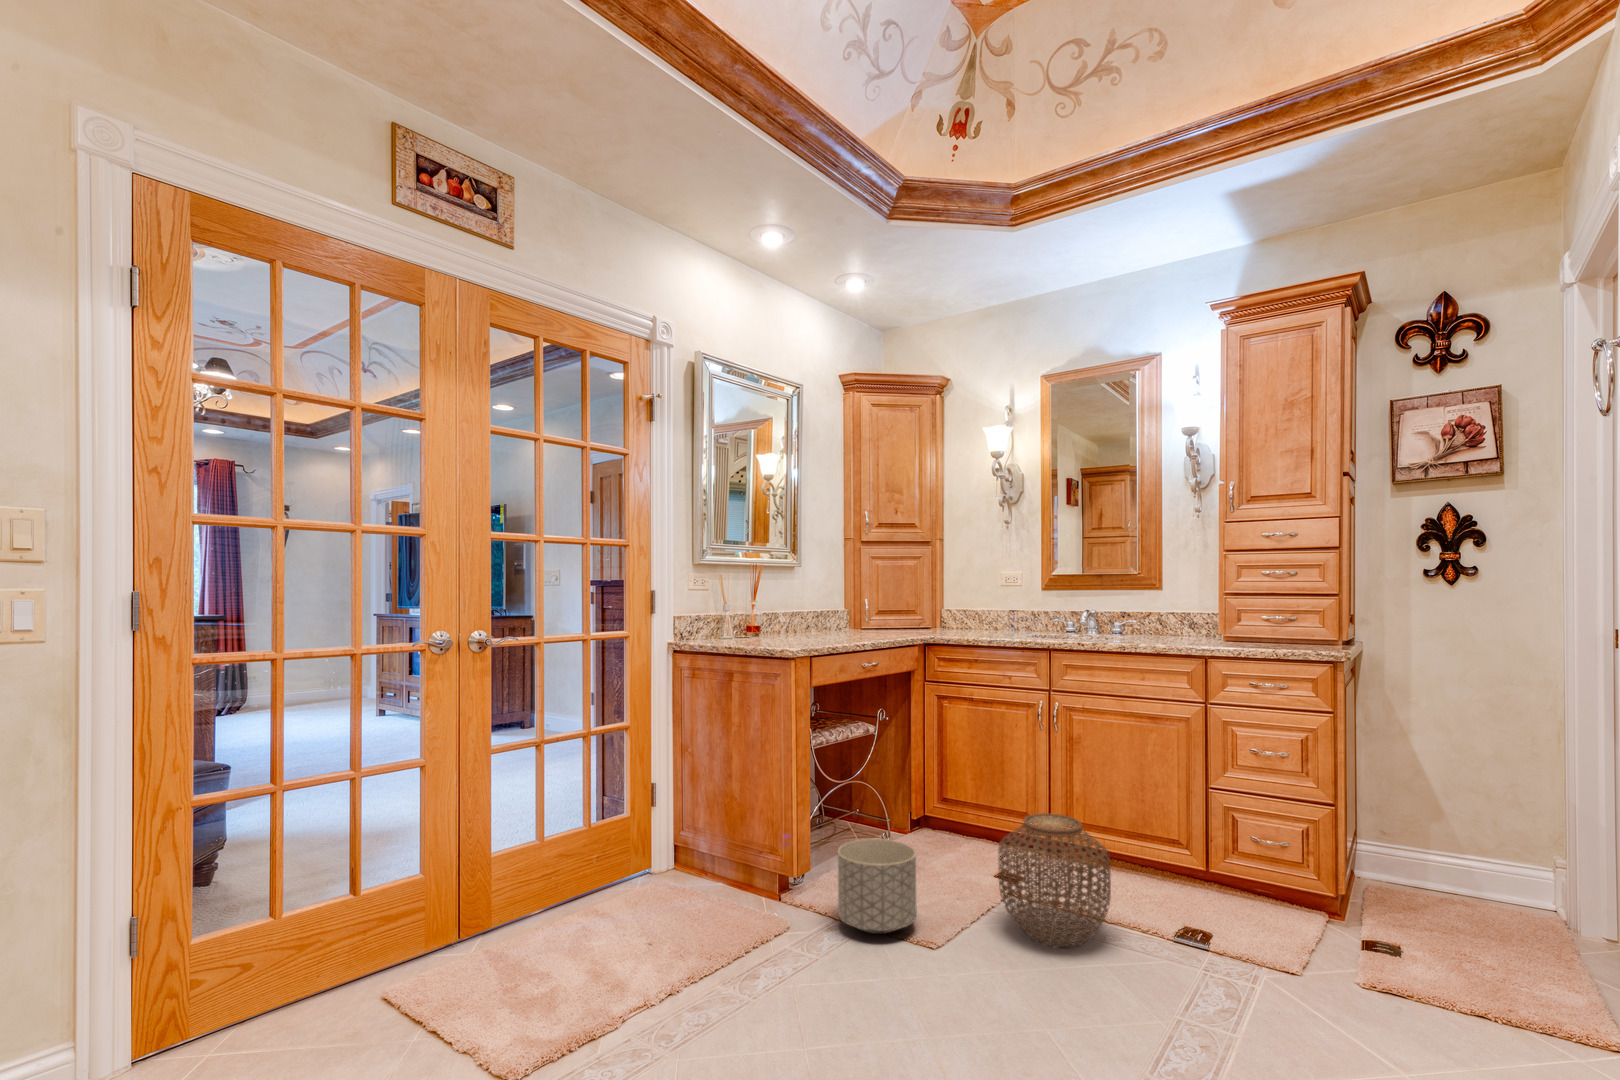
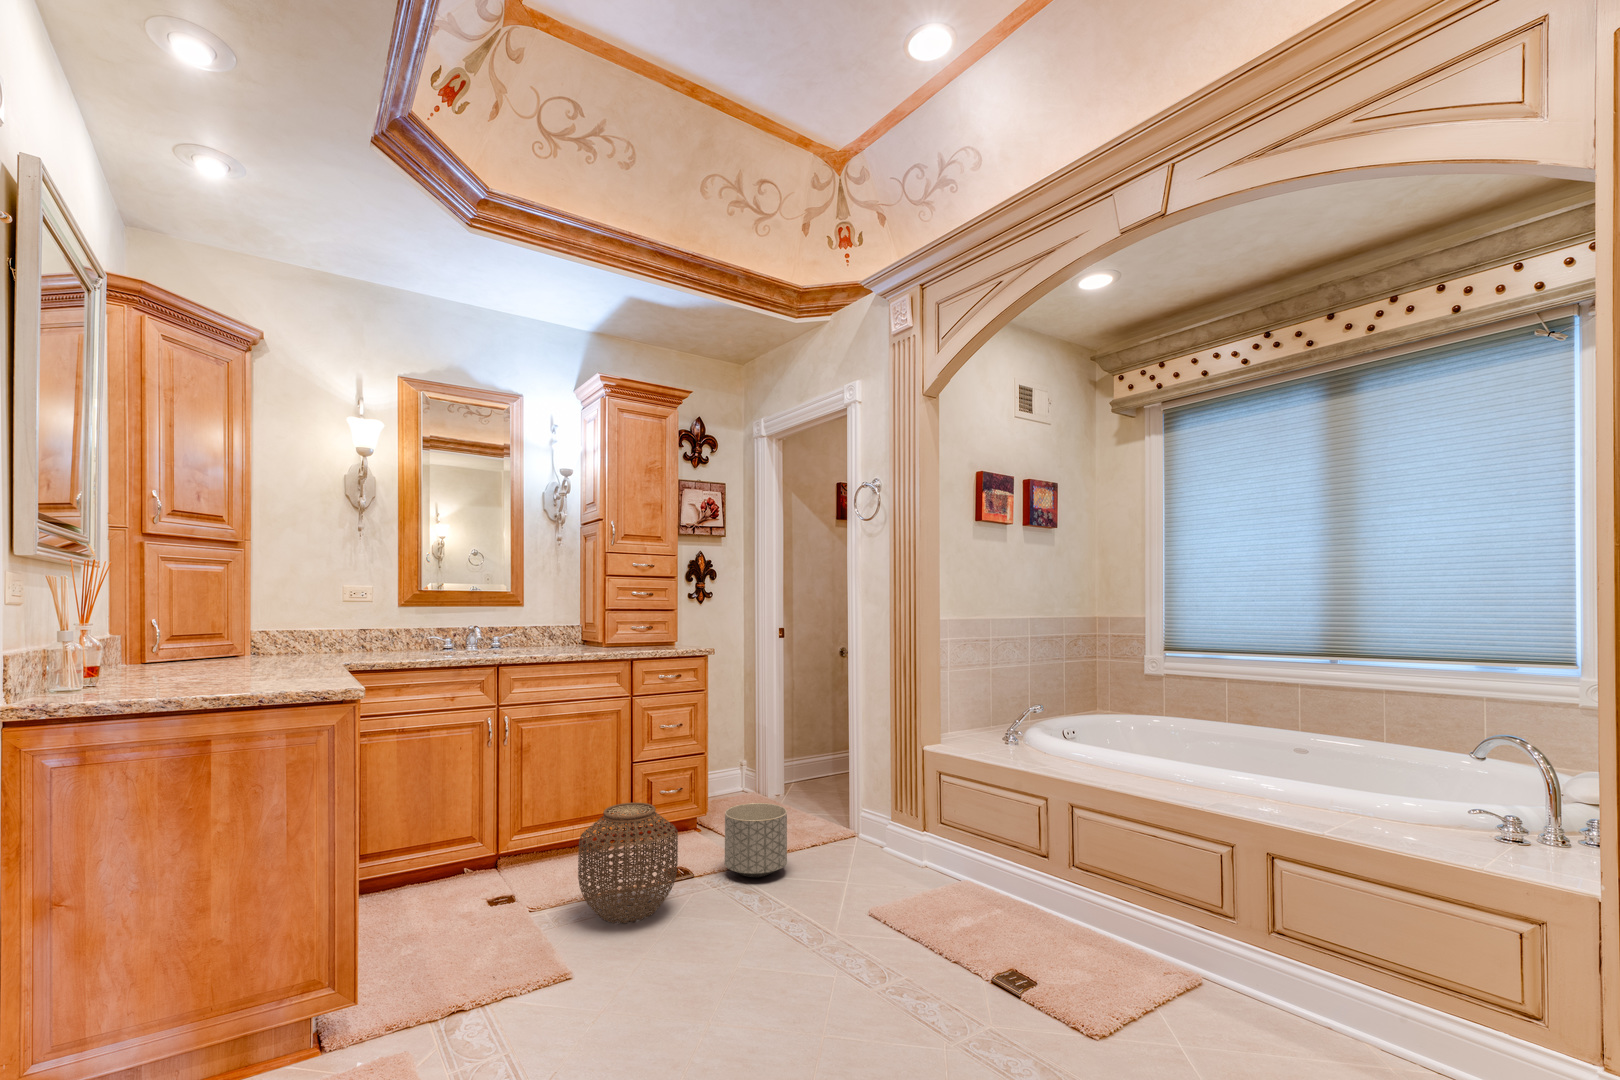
planter: present [838,839,917,934] -> present [725,803,787,878]

